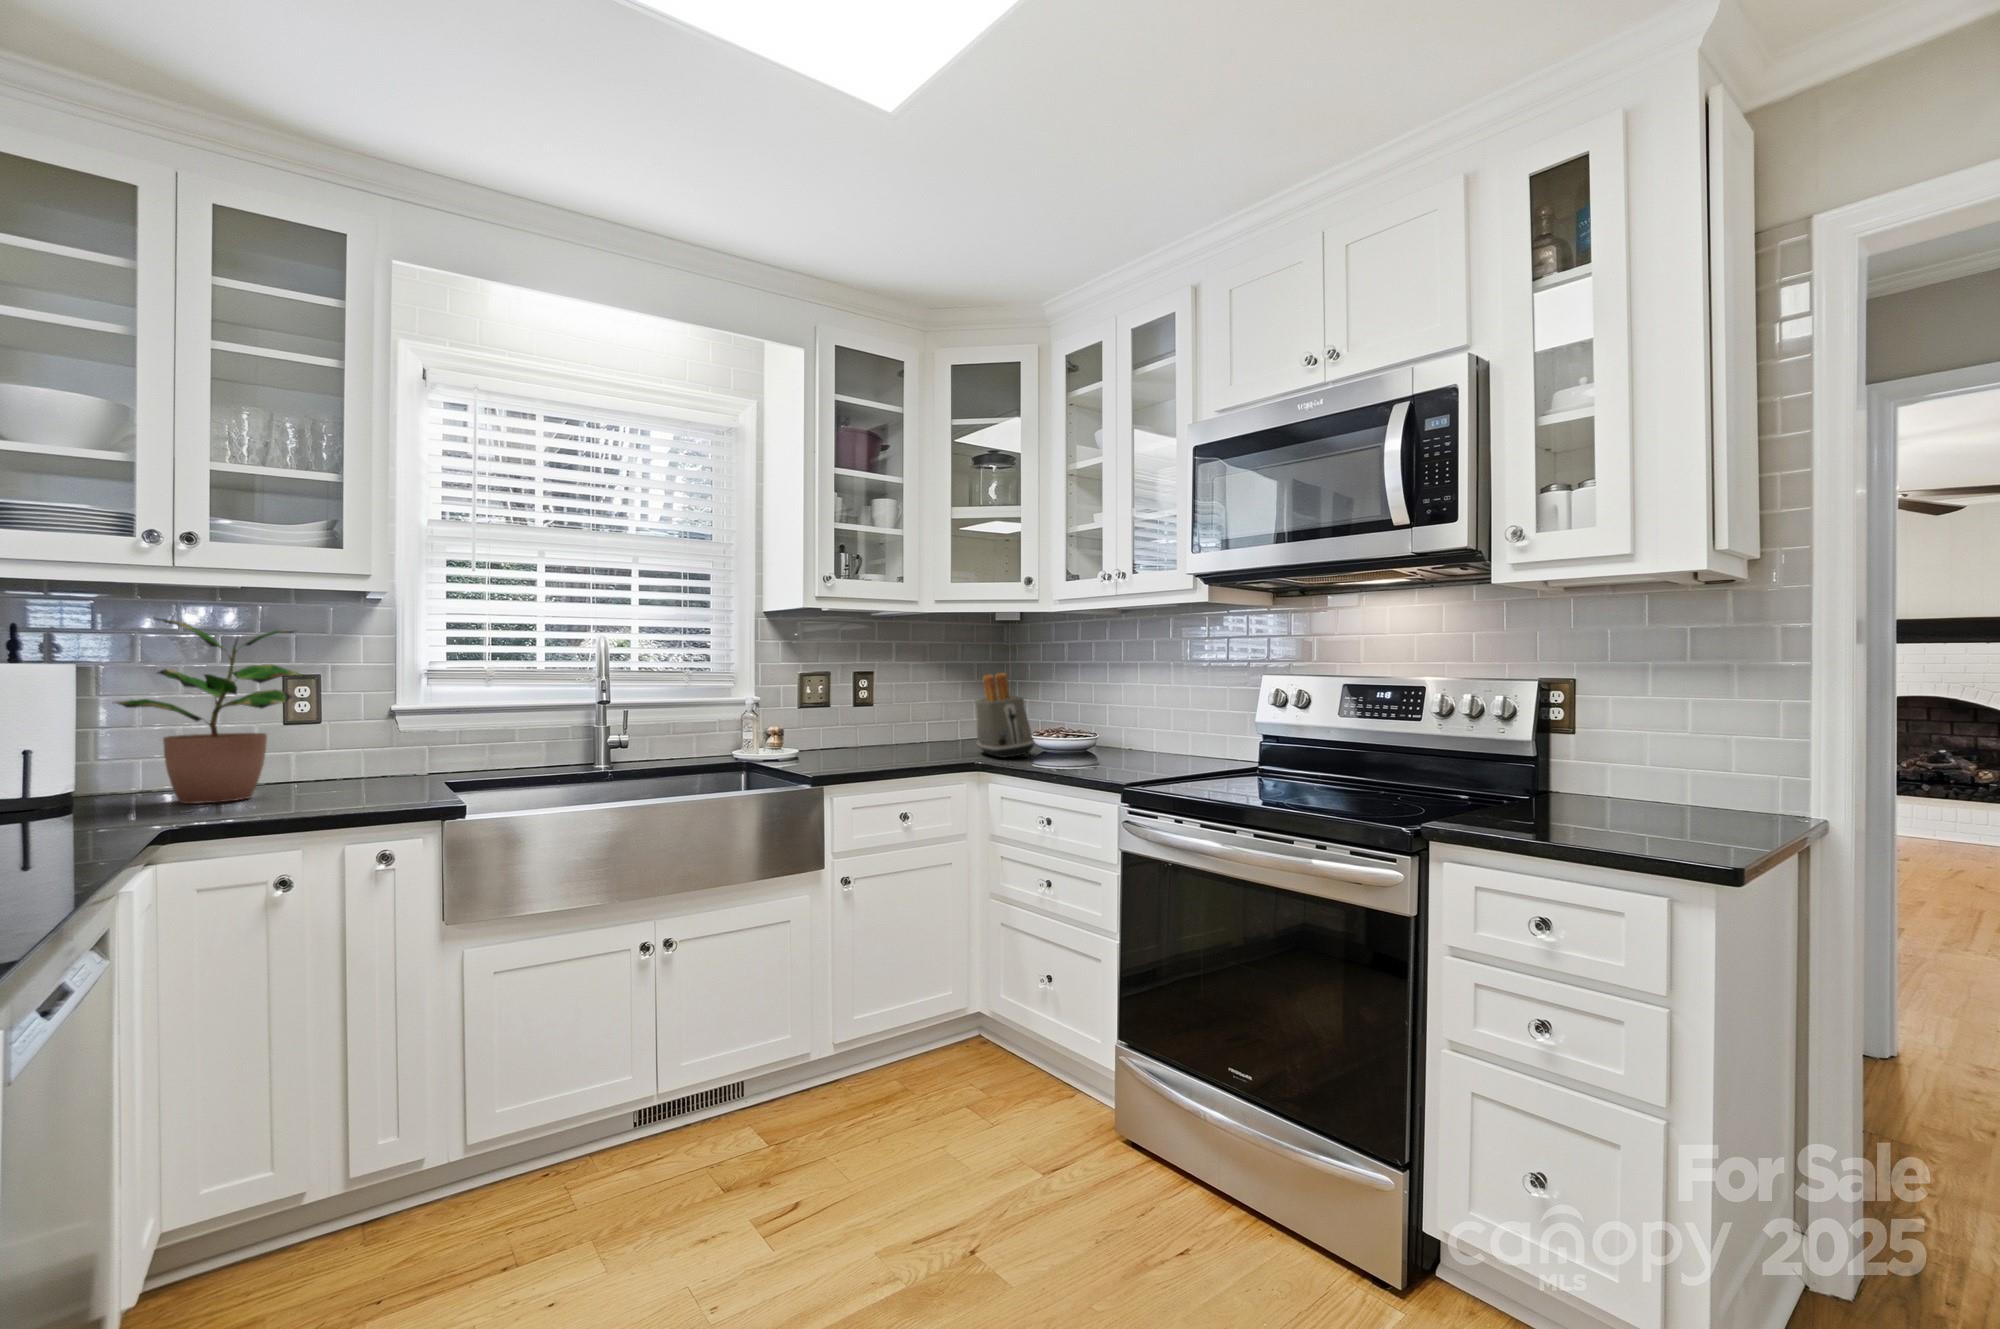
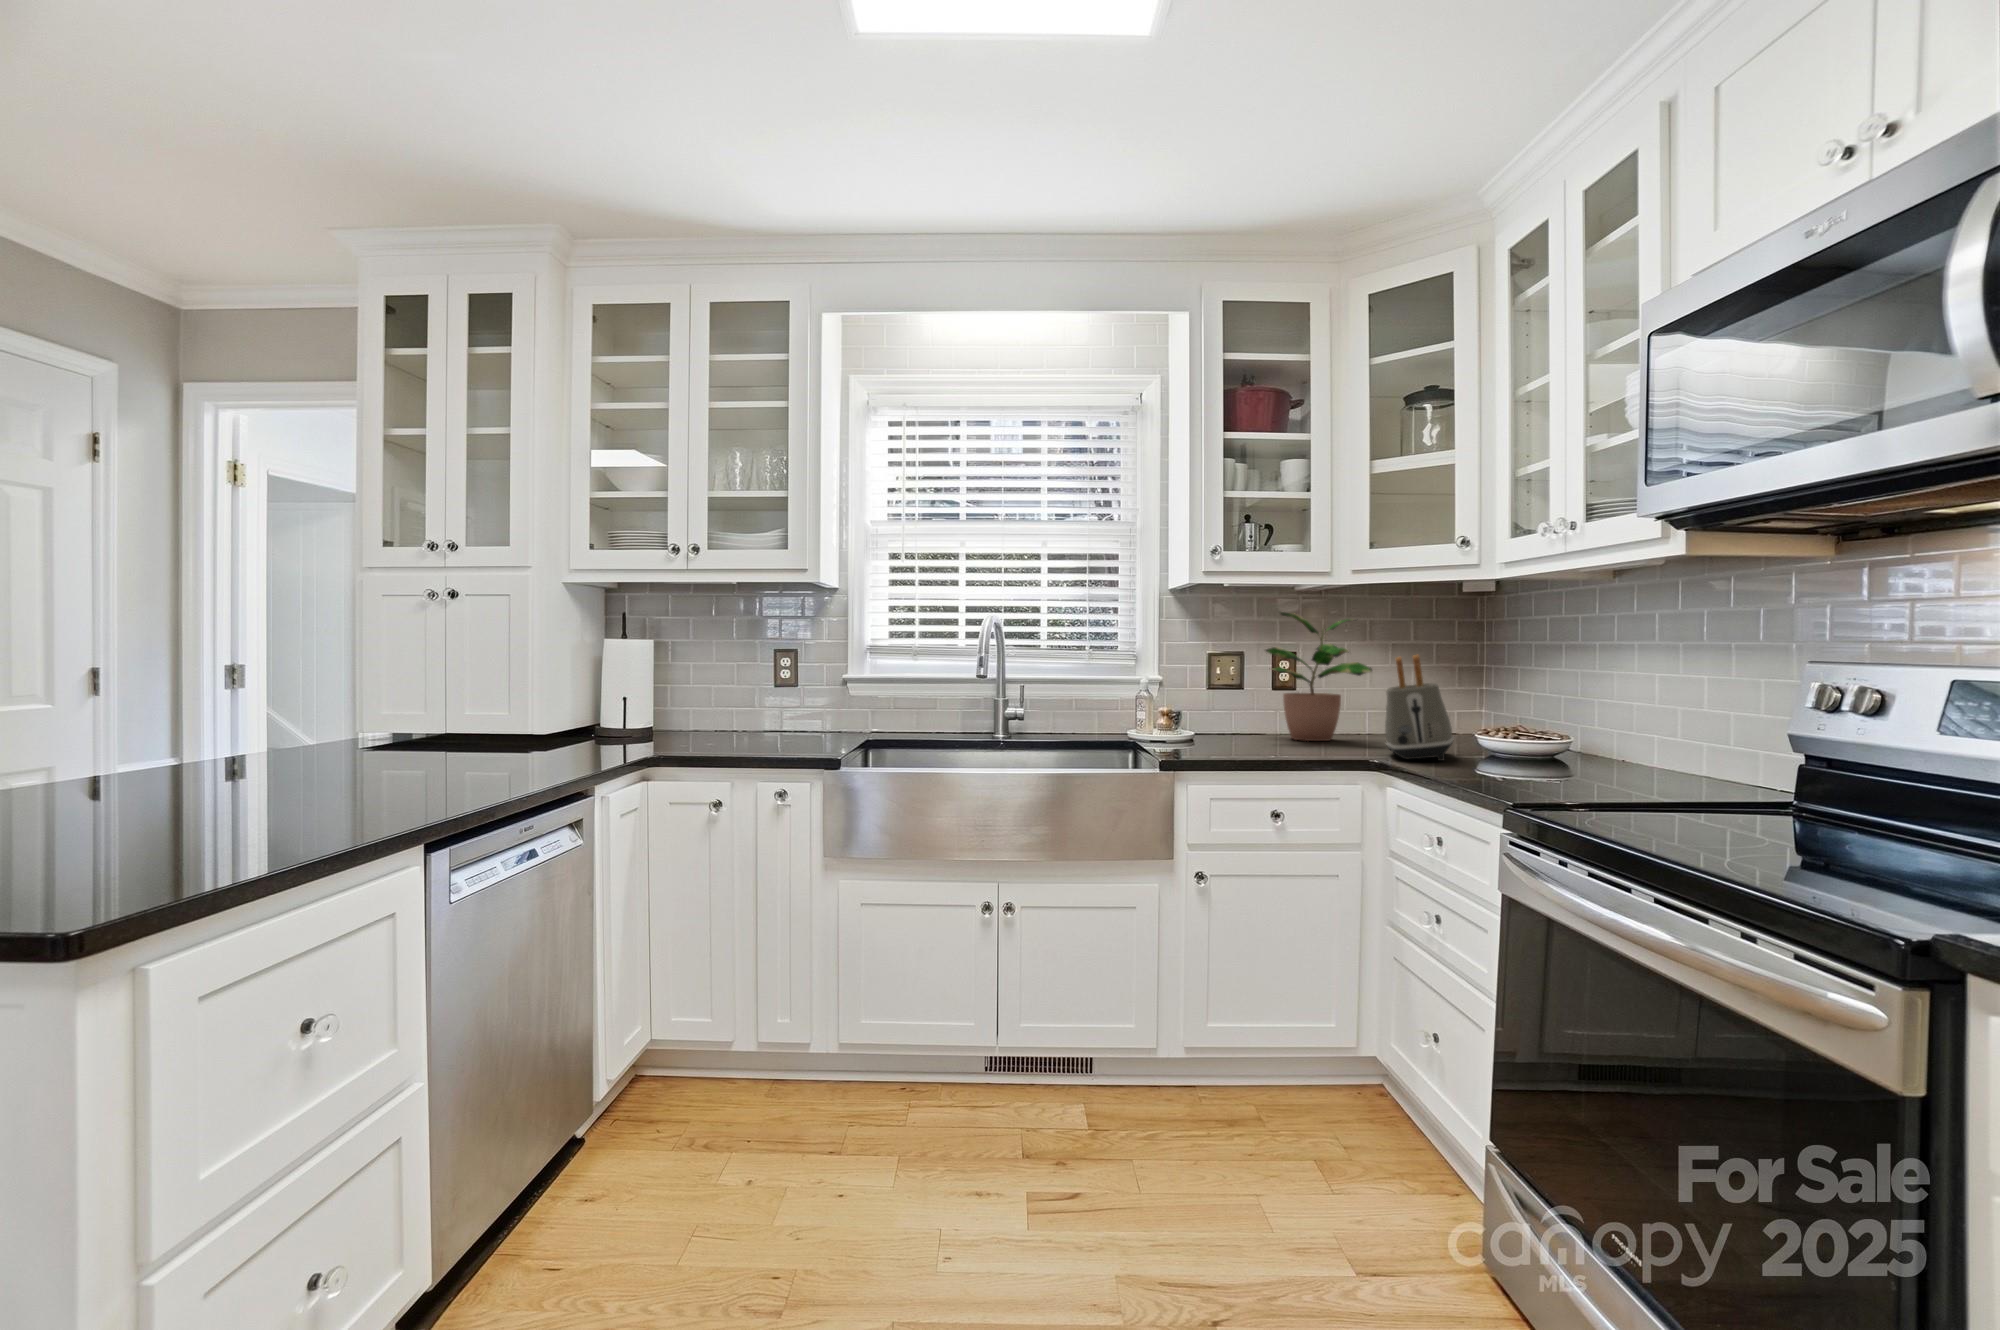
potted plant: present [116,618,306,804] -> present [1266,612,1372,741]

